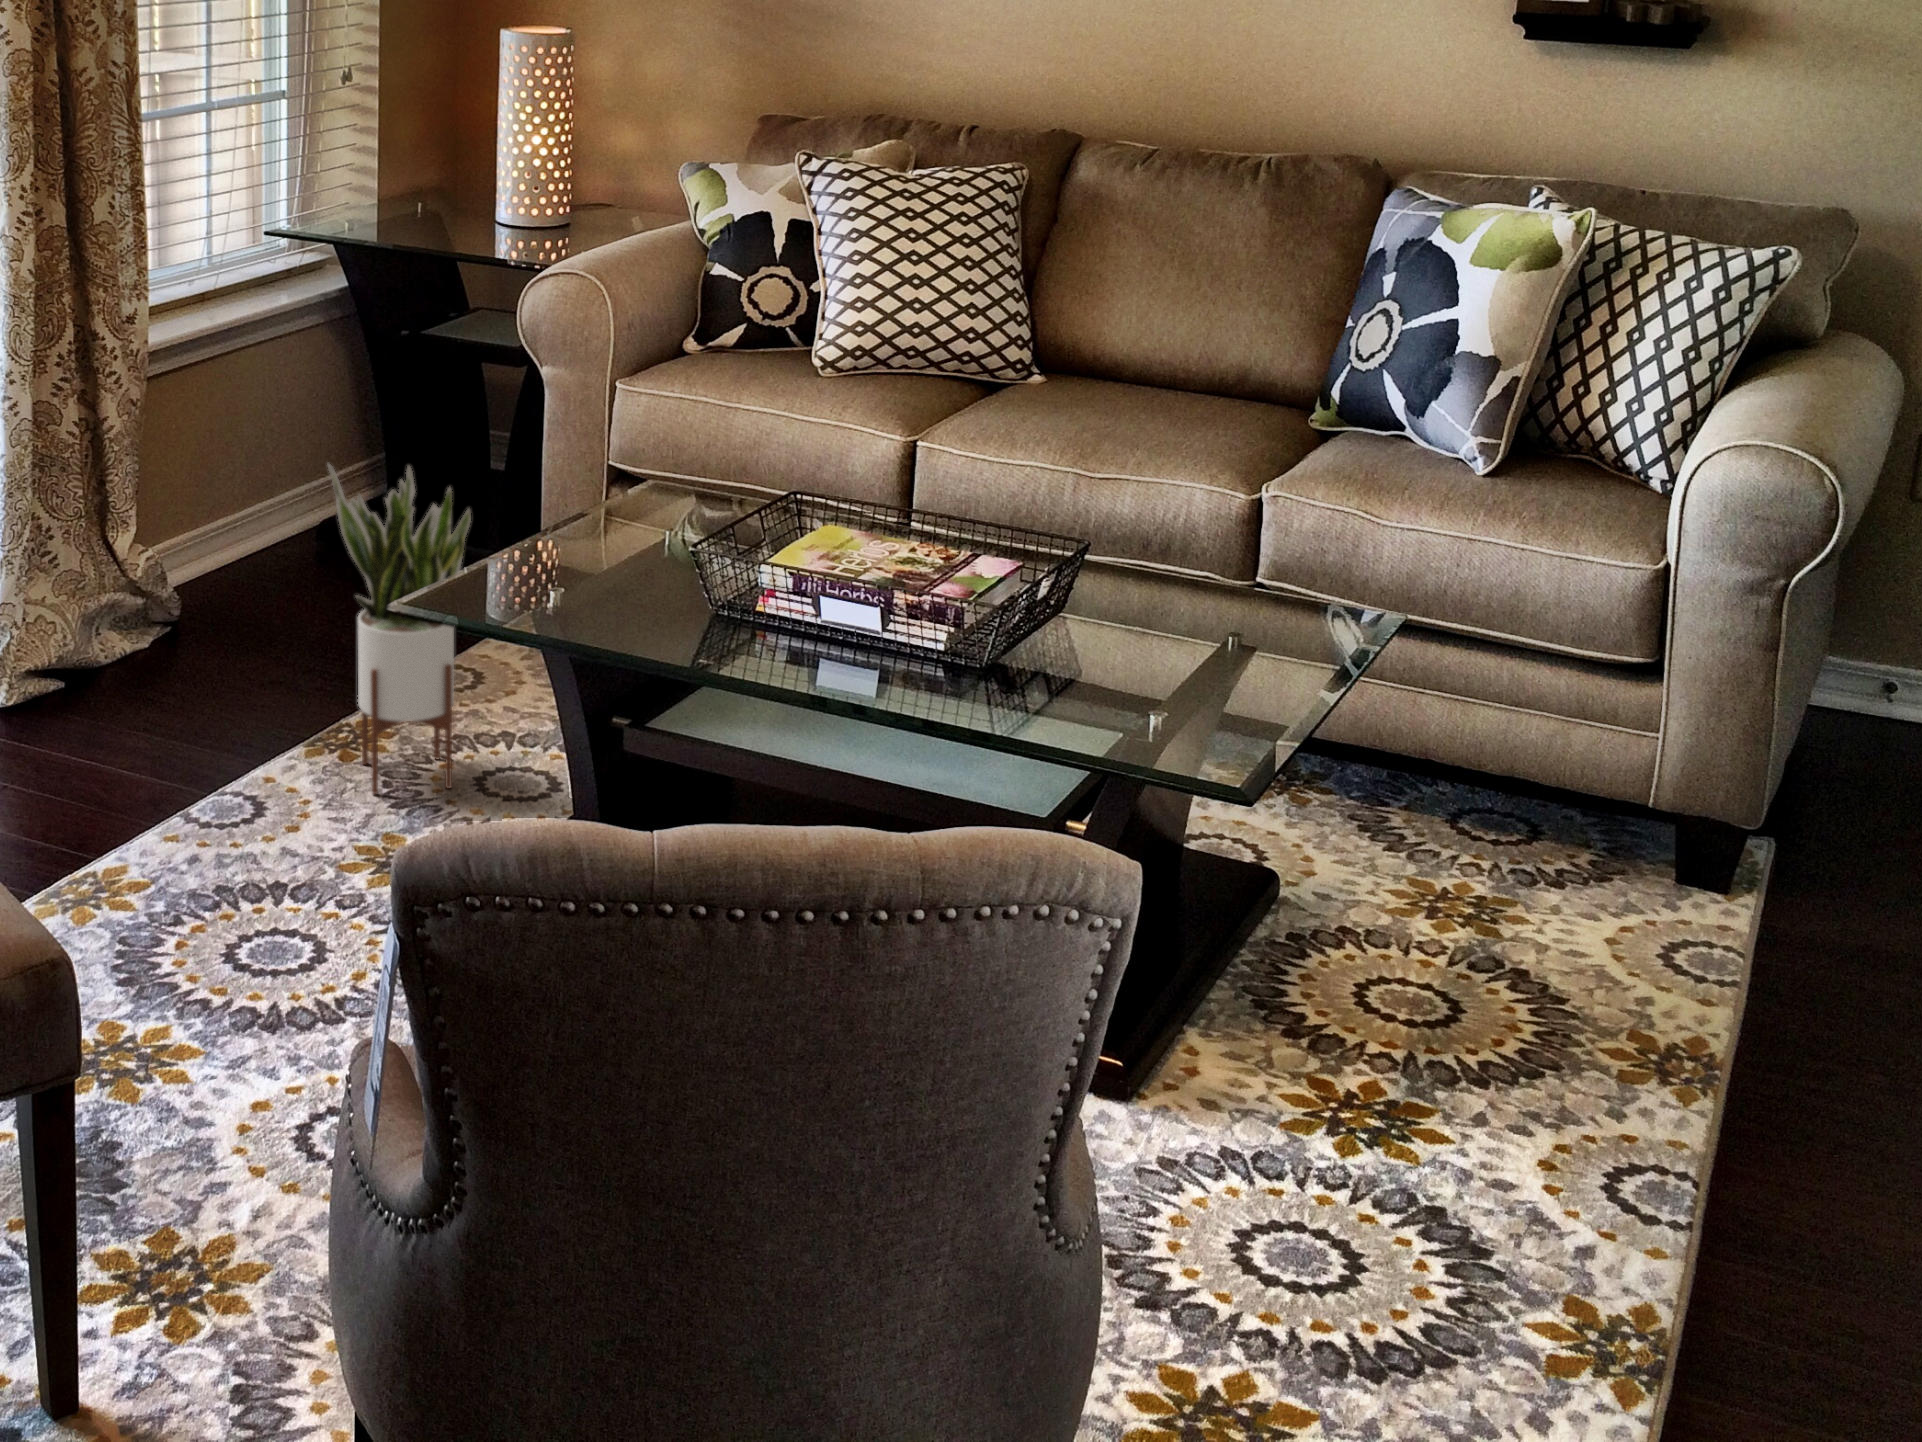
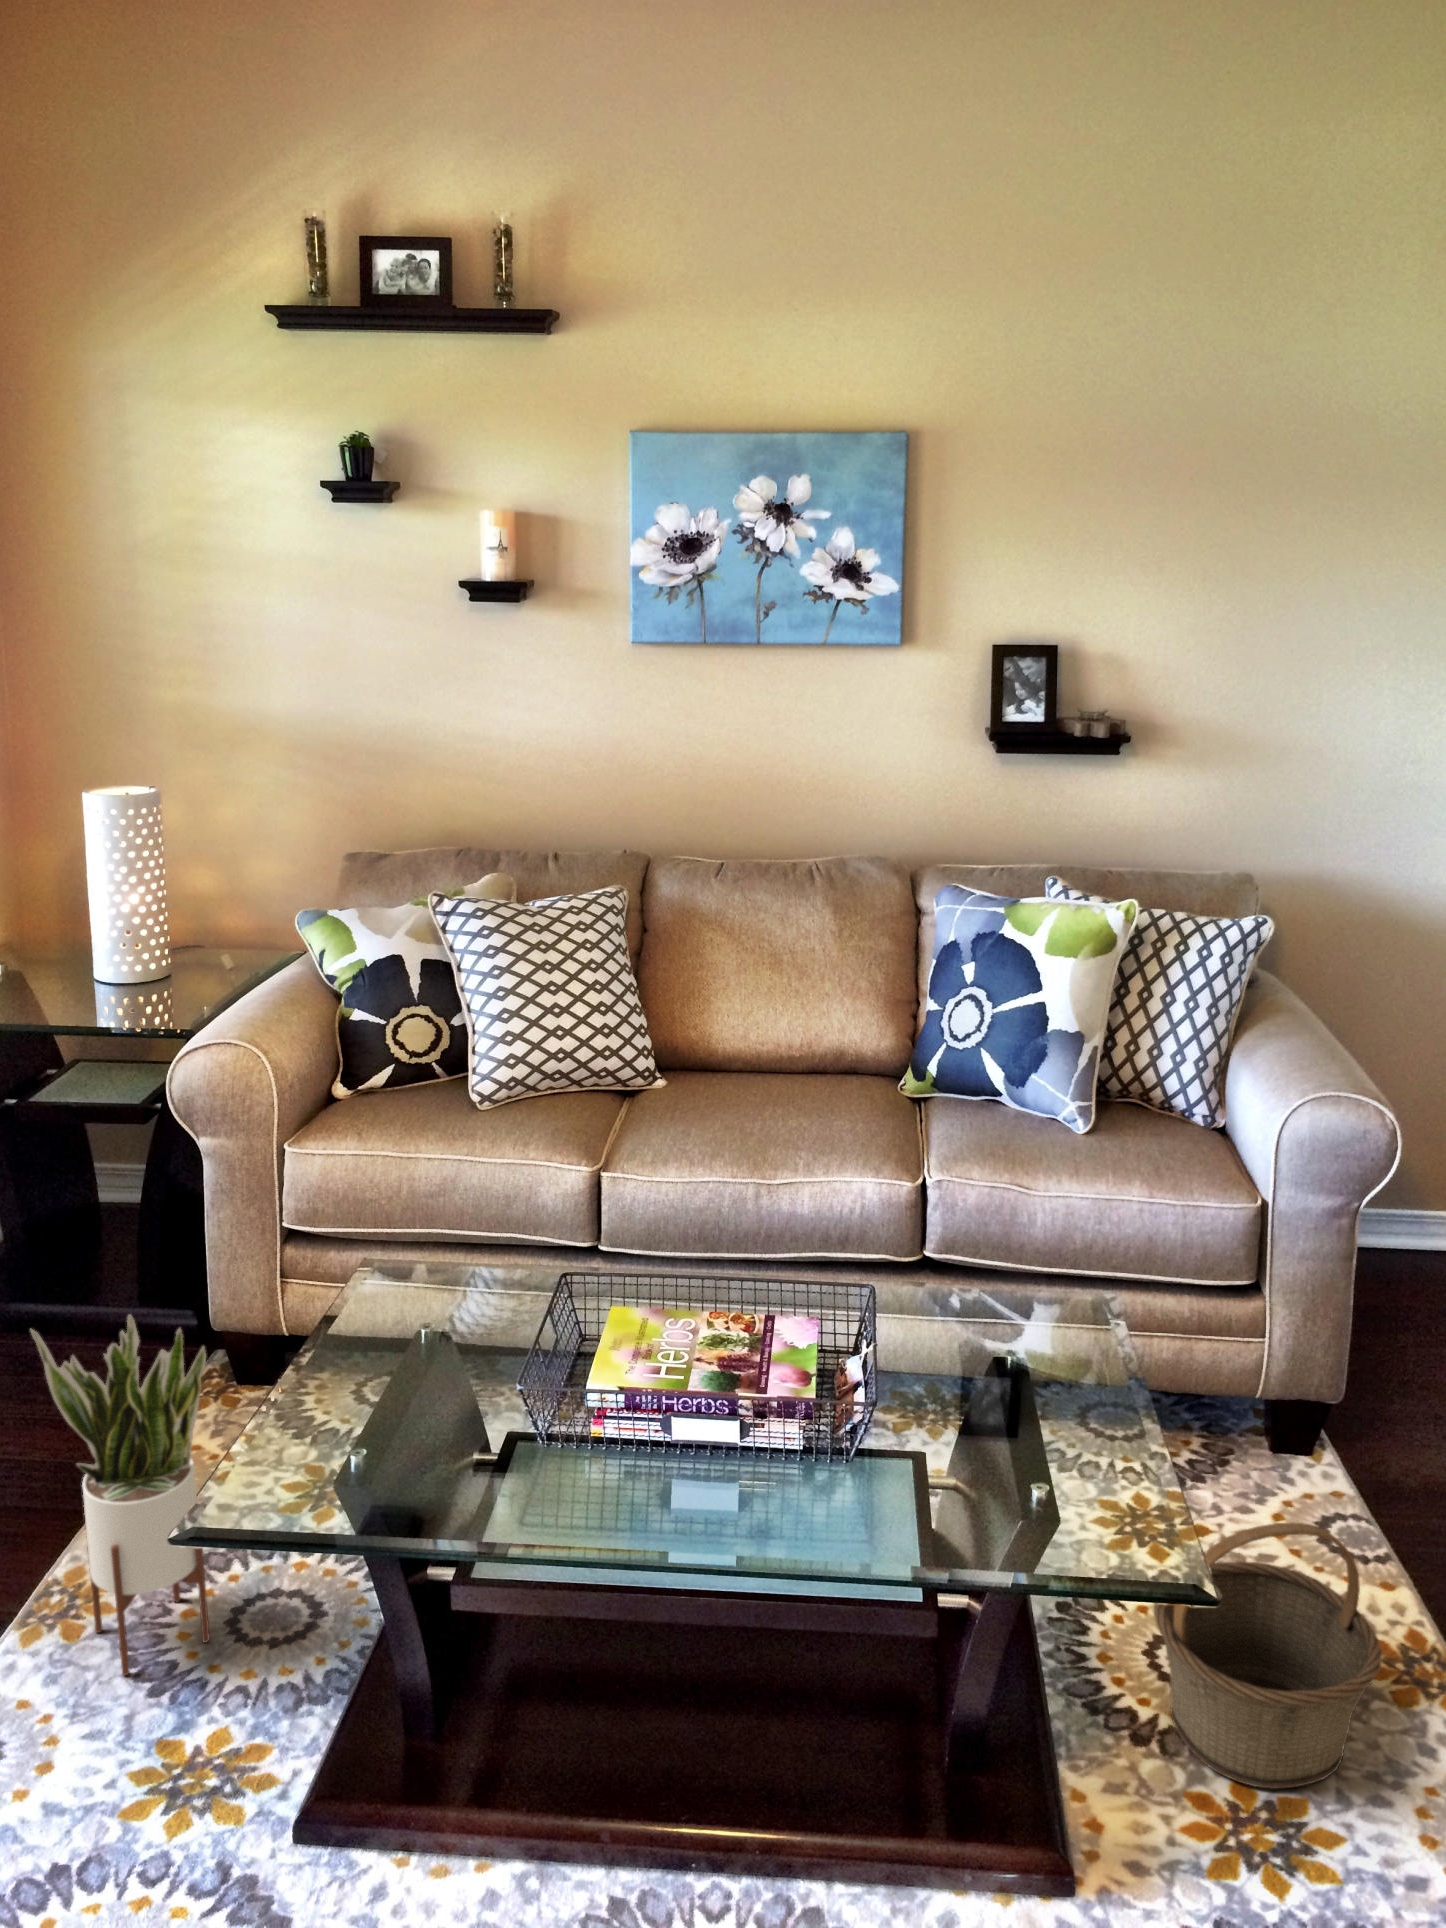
basket: none [1315,828,1559,1107] -> present [1154,1523,1382,1789]

